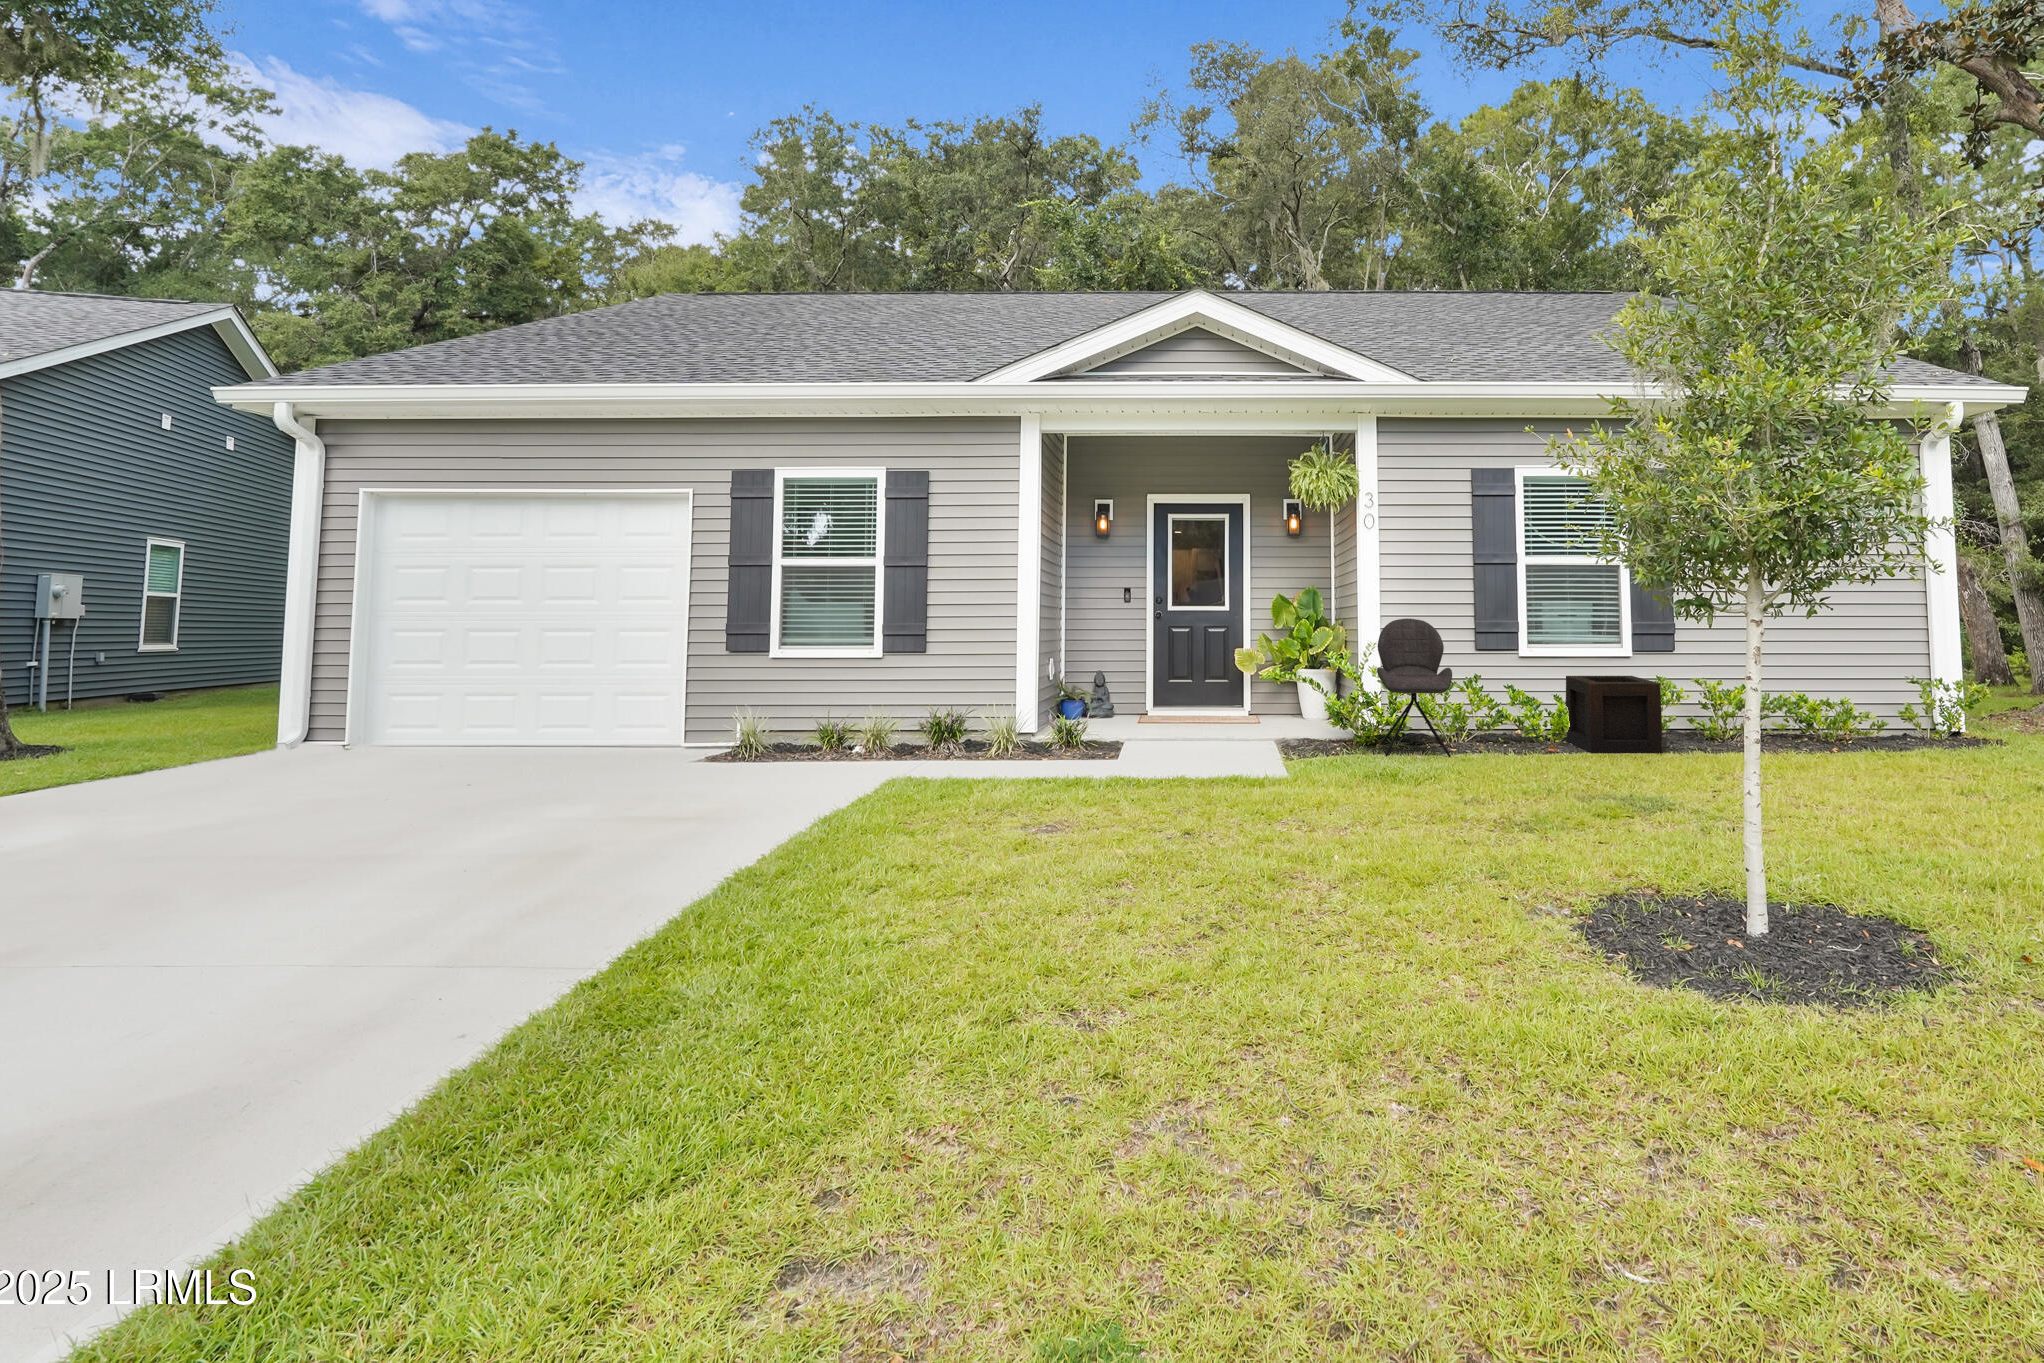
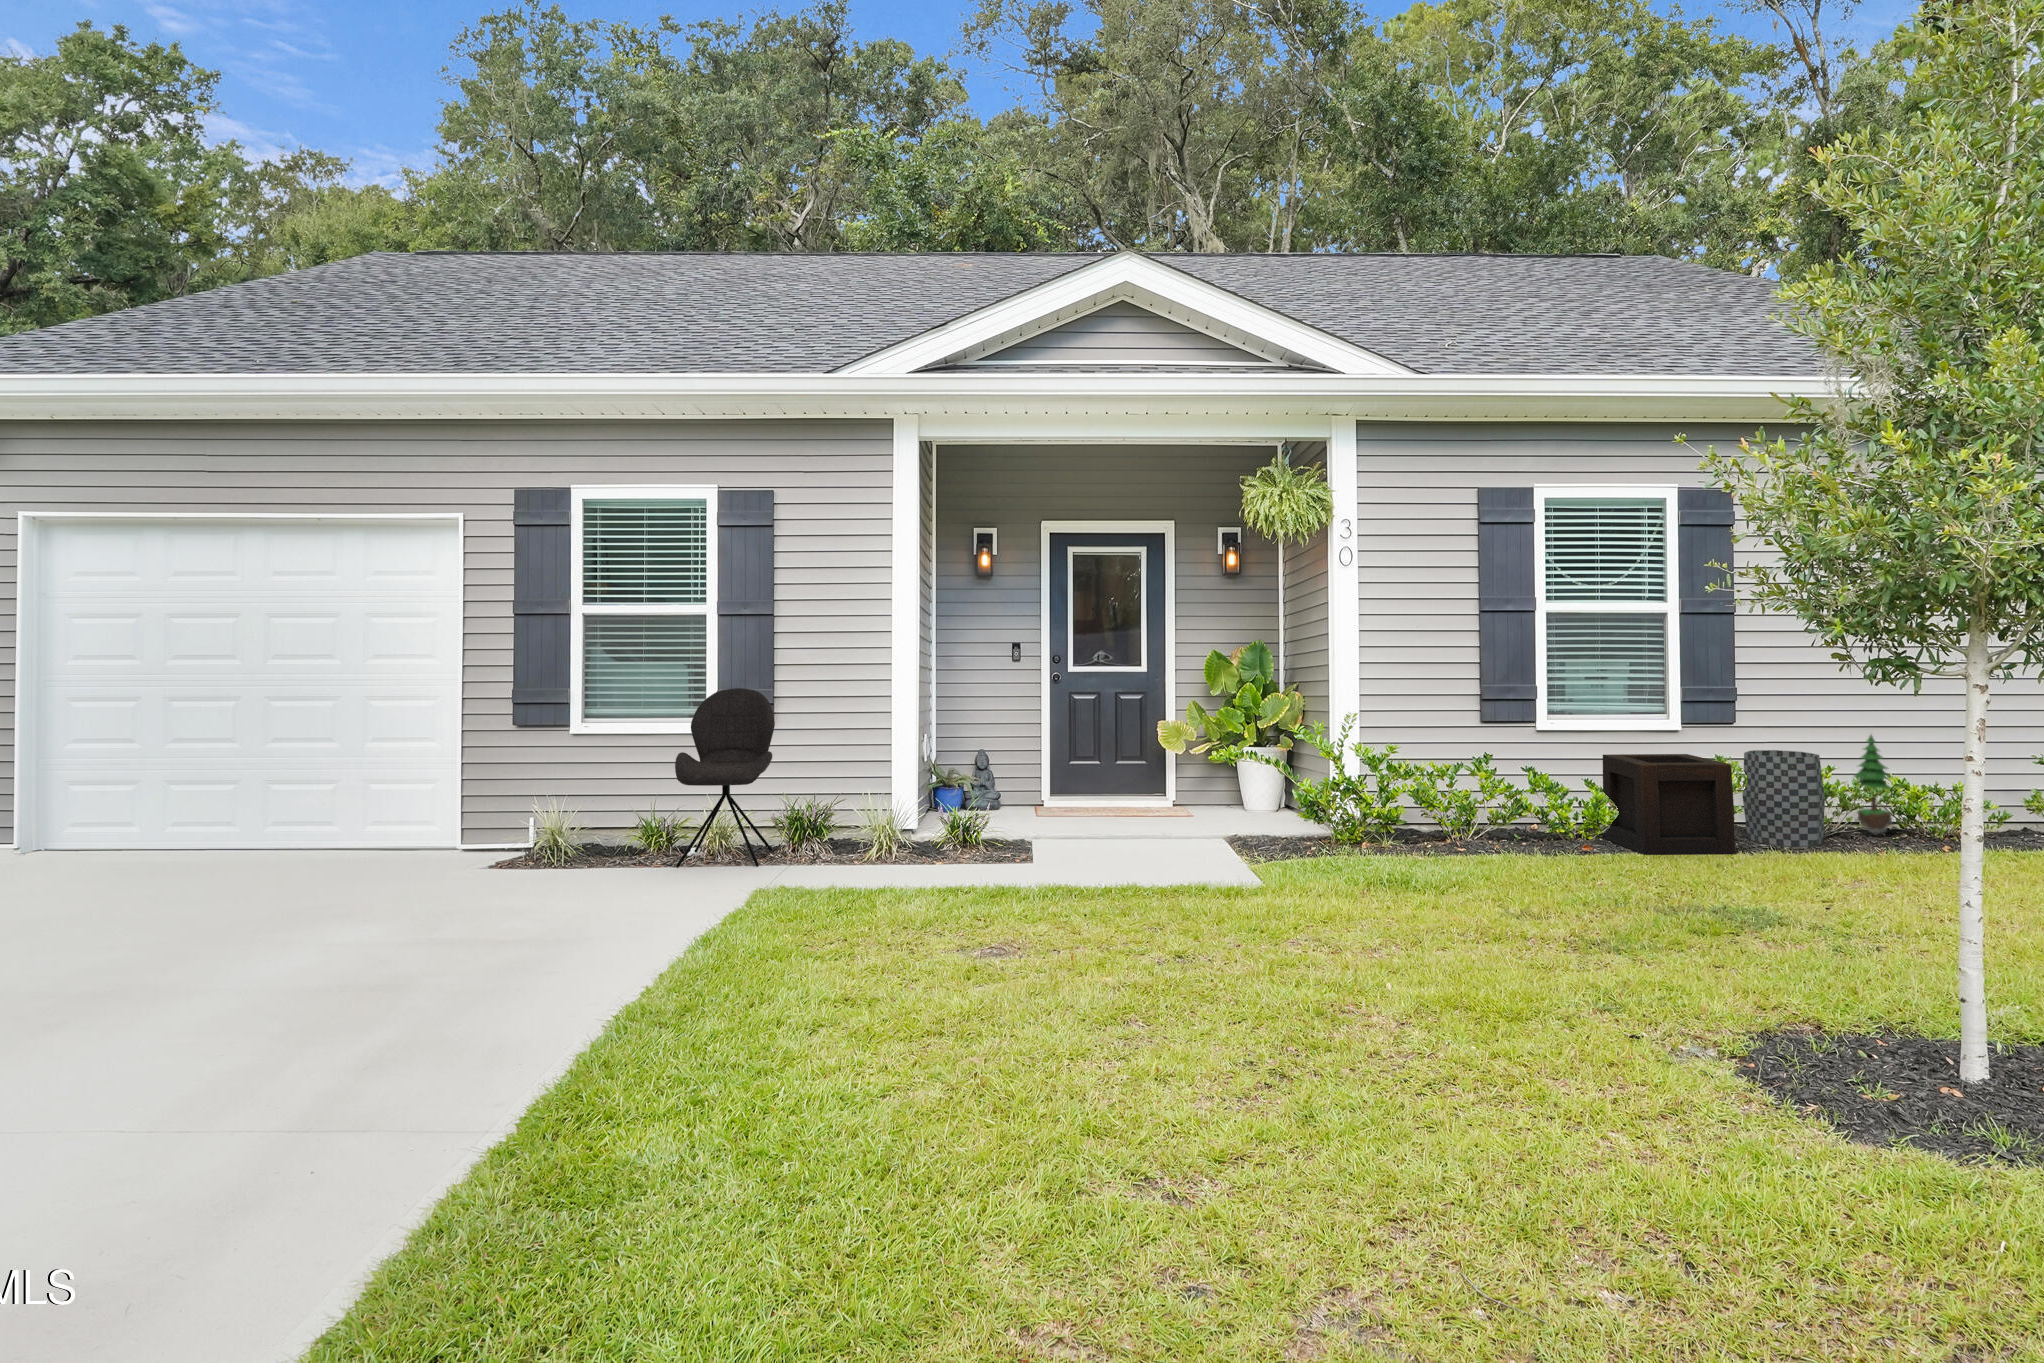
chair: present [1377,619,1452,757] -> present [675,688,775,868]
potted tree: none [1761,660,1794,740] -> present [1854,735,1893,835]
trash can: none [1674,673,1737,748] -> present [1742,750,1825,847]

